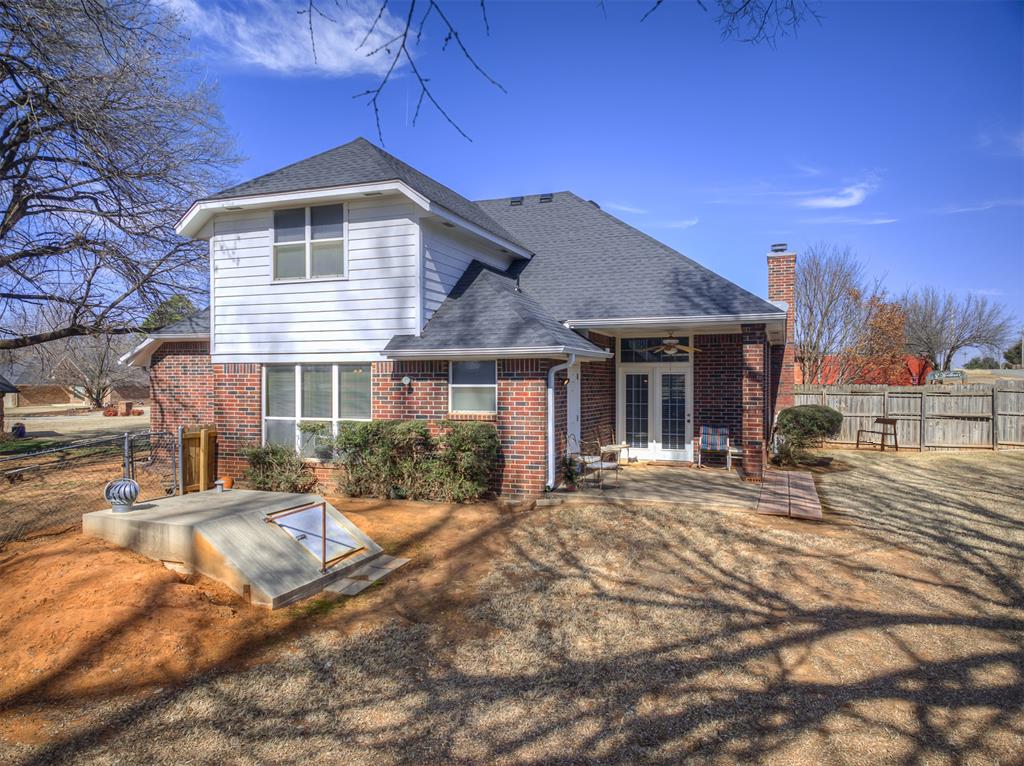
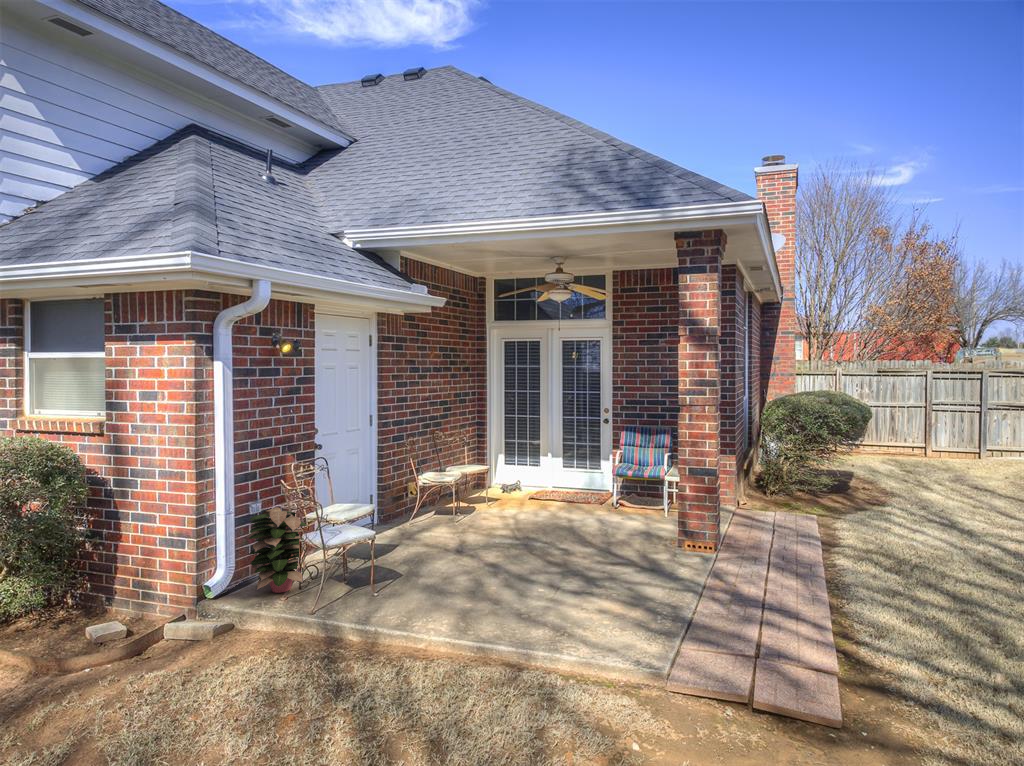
bench: present [856,418,898,452] -> none [883,407,947,459]

